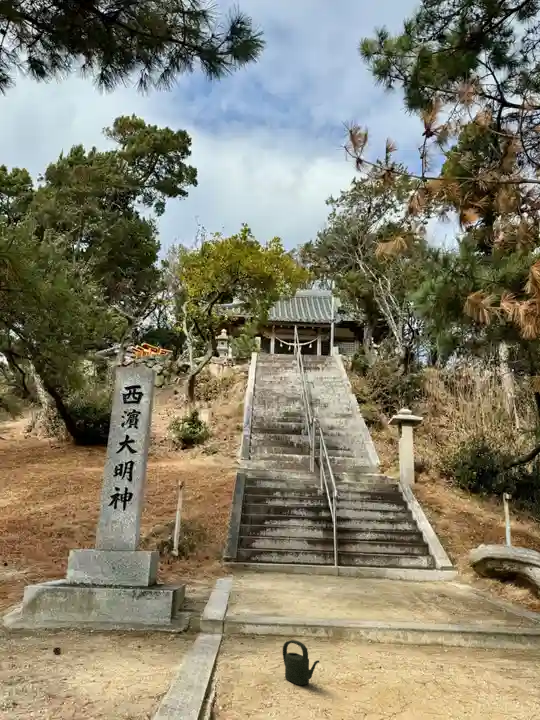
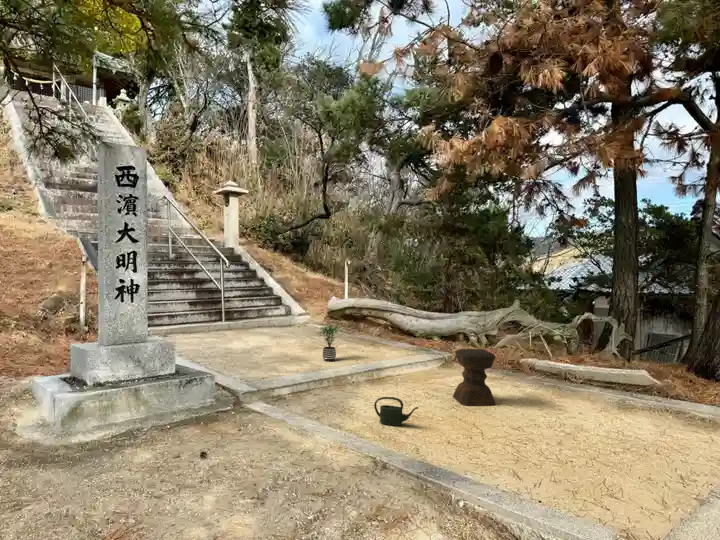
potted plant: none [368,564,403,617] -> present [320,325,338,361]
stool: none [445,599,515,700] -> present [453,349,496,406]

